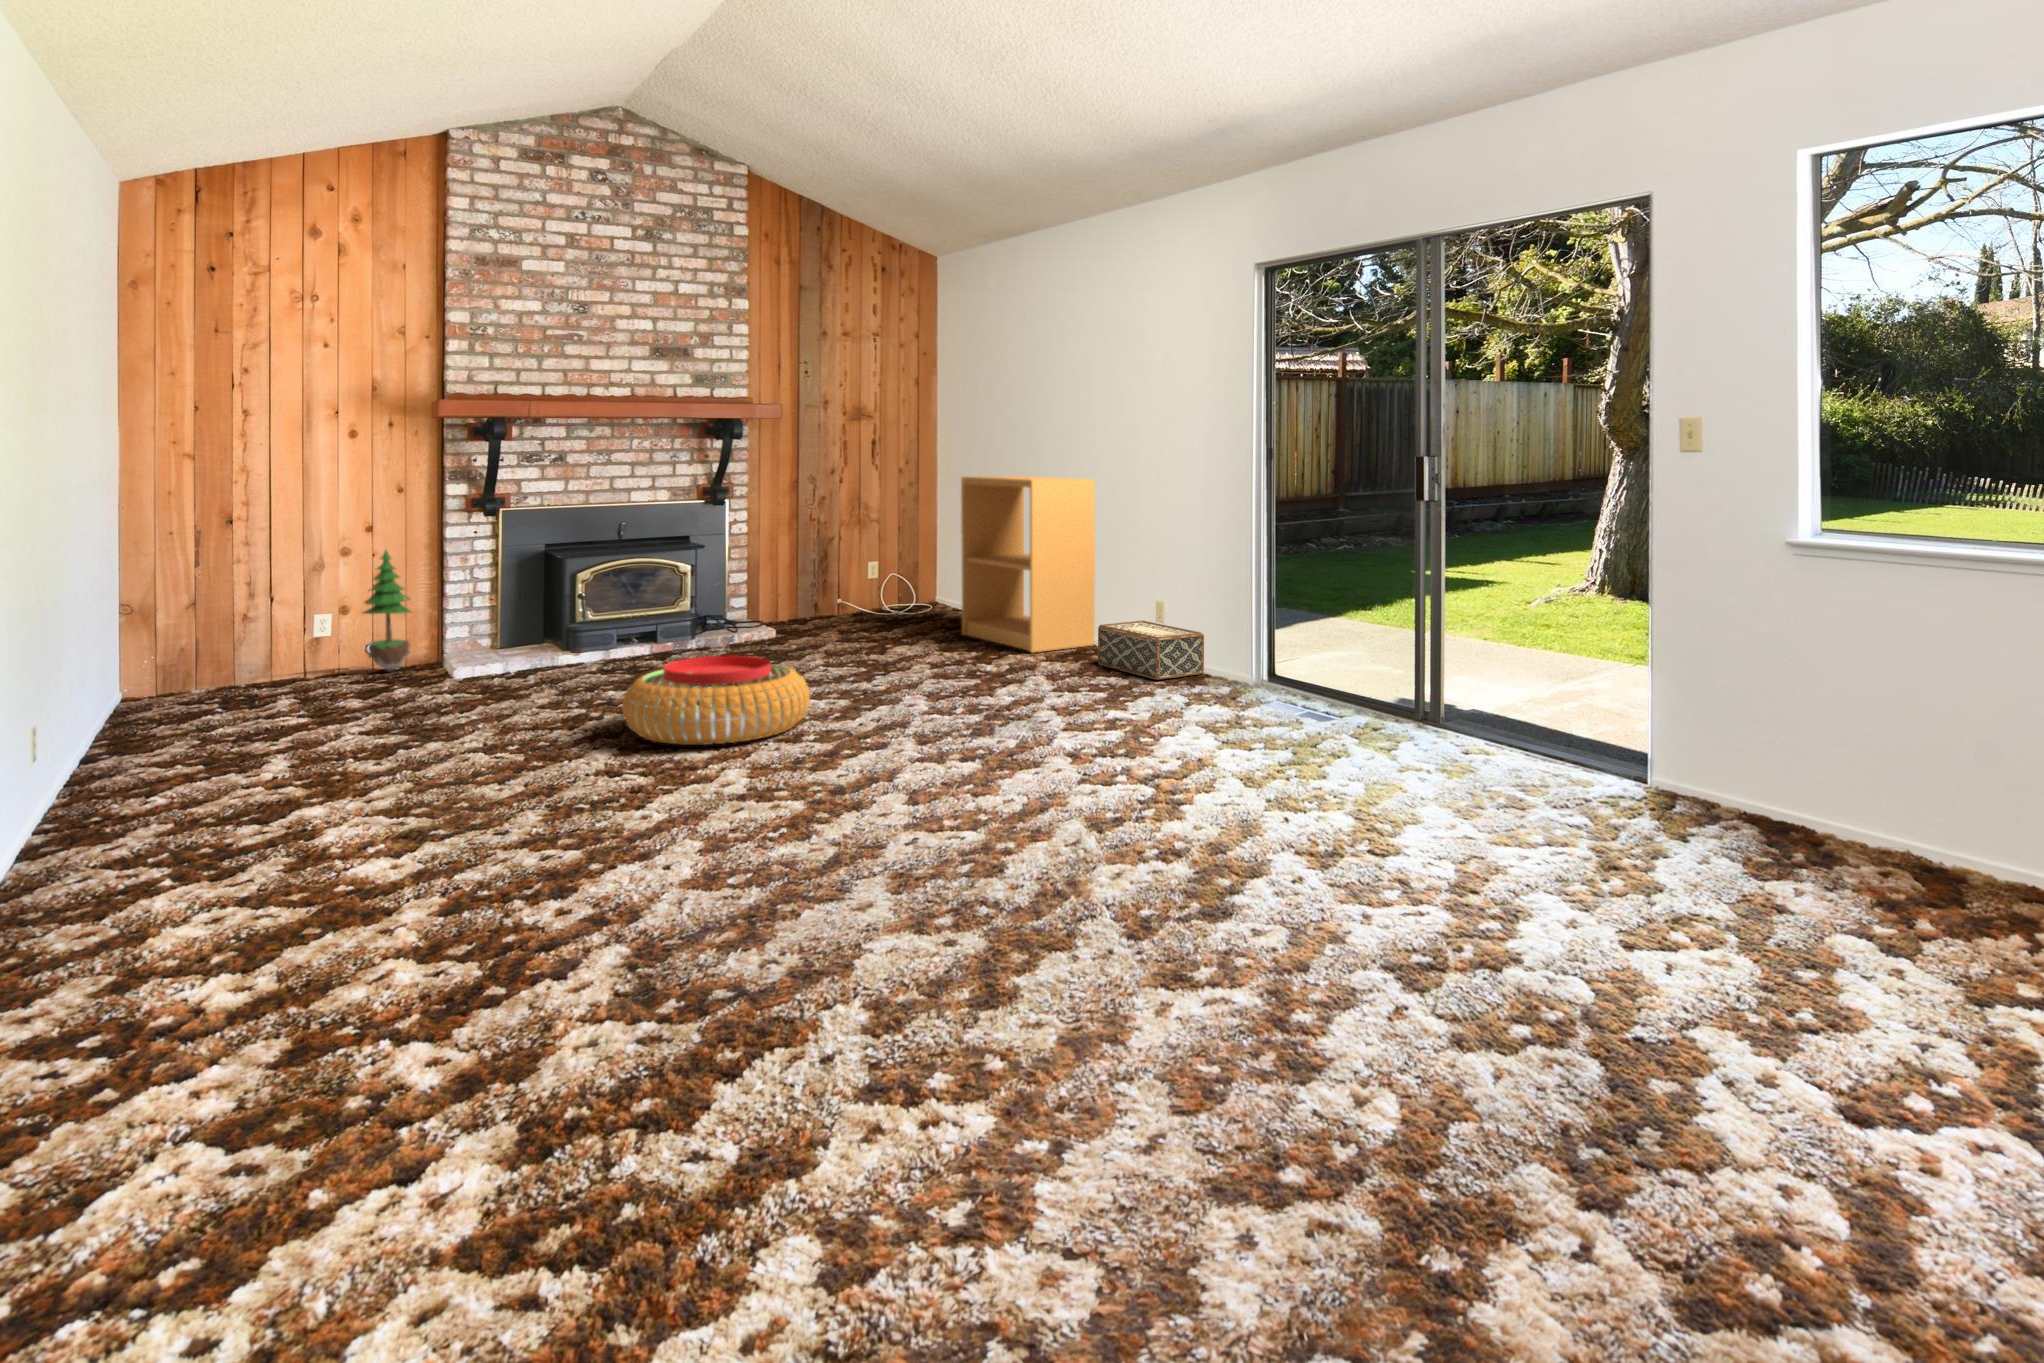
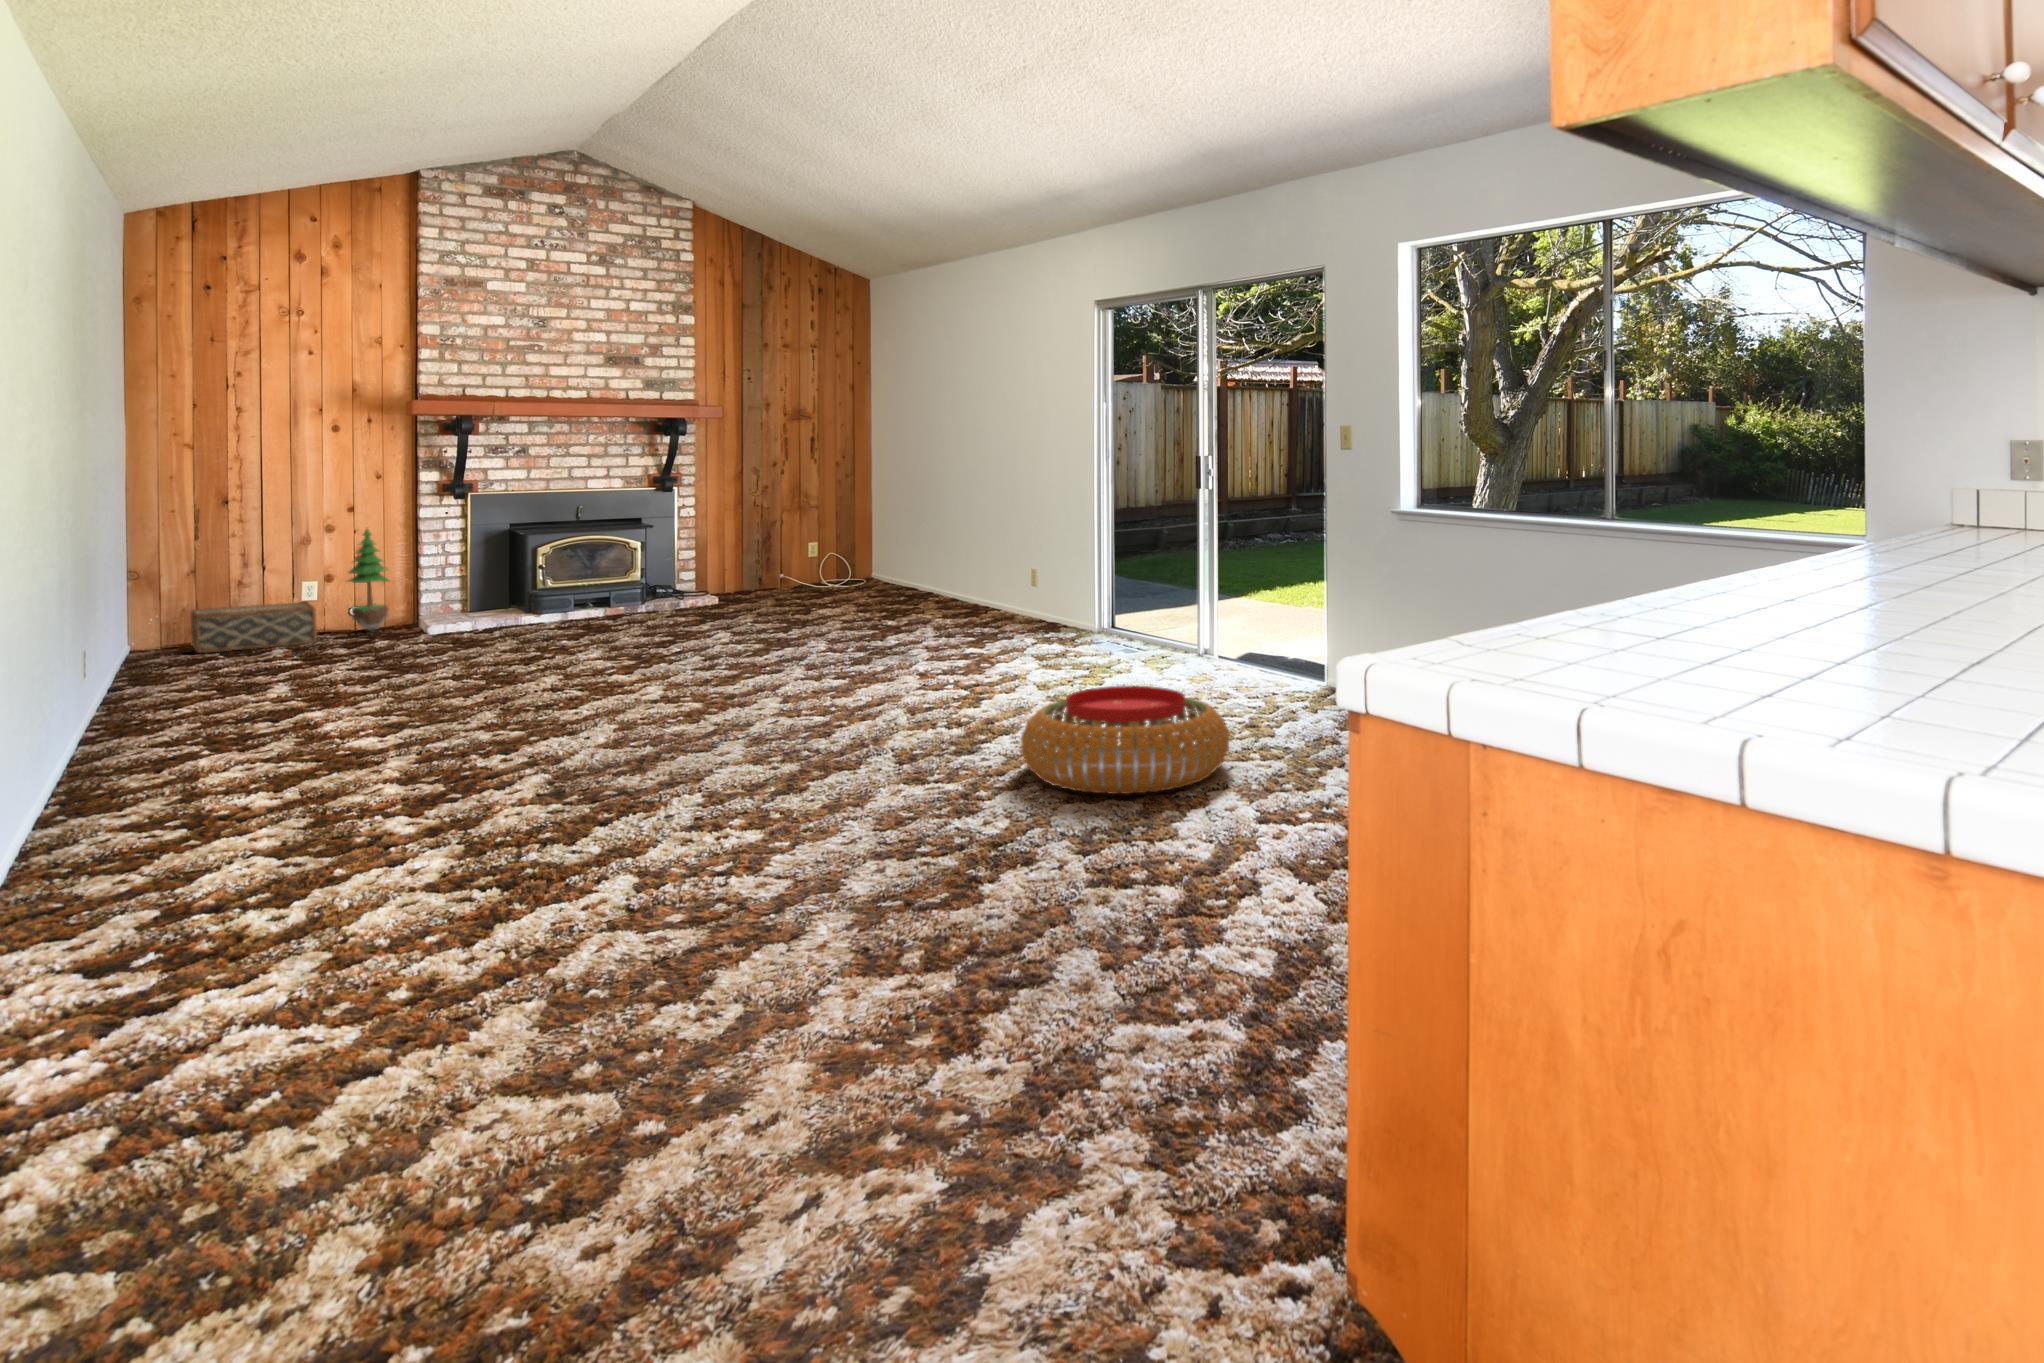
bookshelf: present [961,476,1095,652] -> none [879,466,991,612]
woven basket: present [1098,621,1204,680] -> present [191,602,317,653]
pouf: present [622,655,810,745] -> present [1021,686,1229,794]

